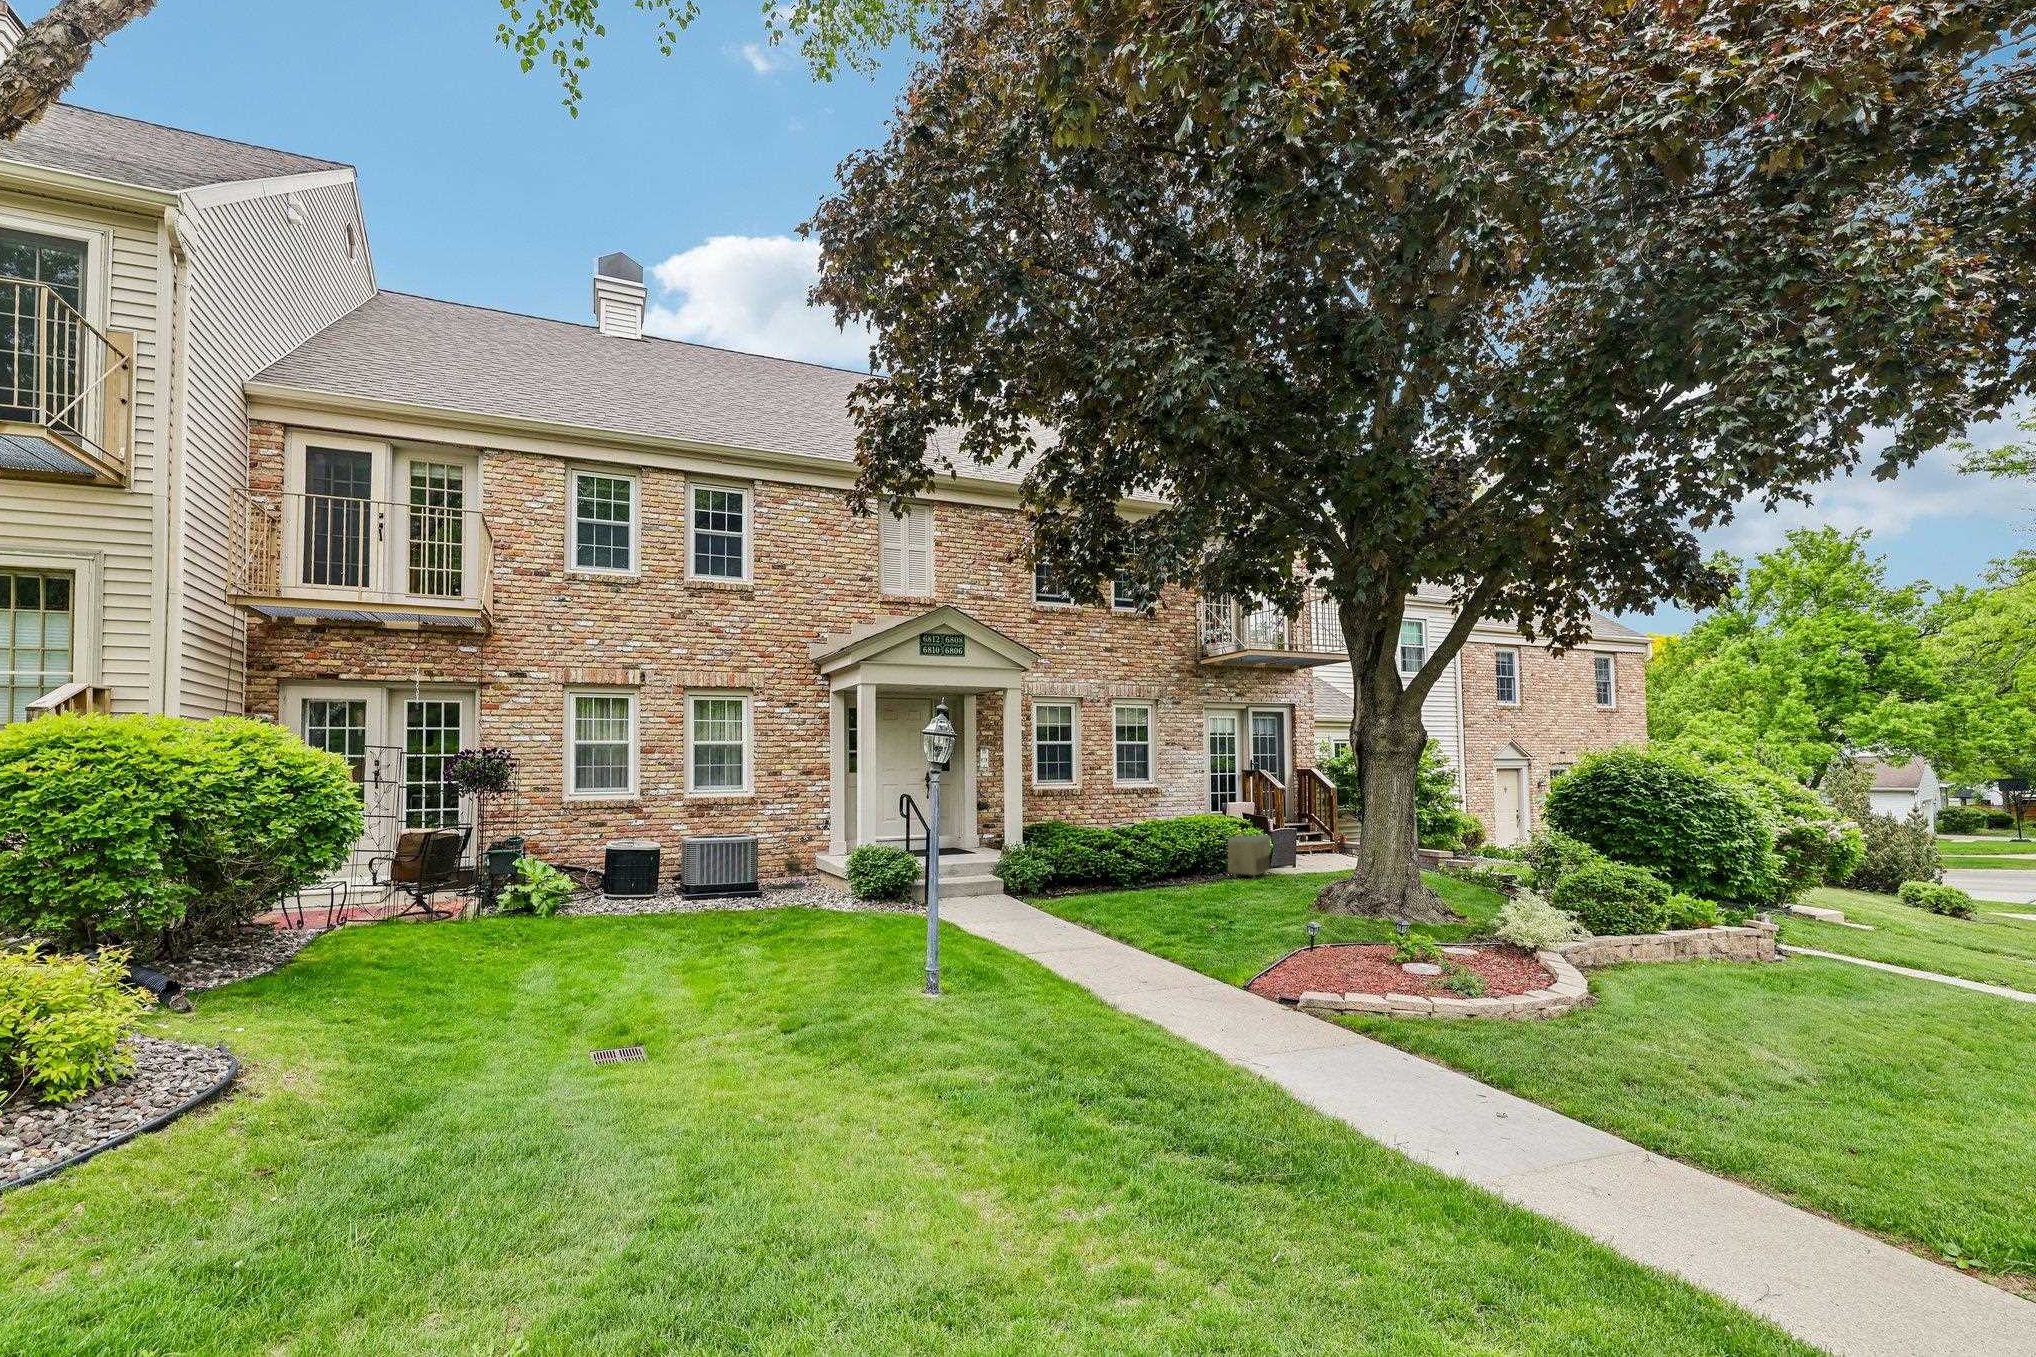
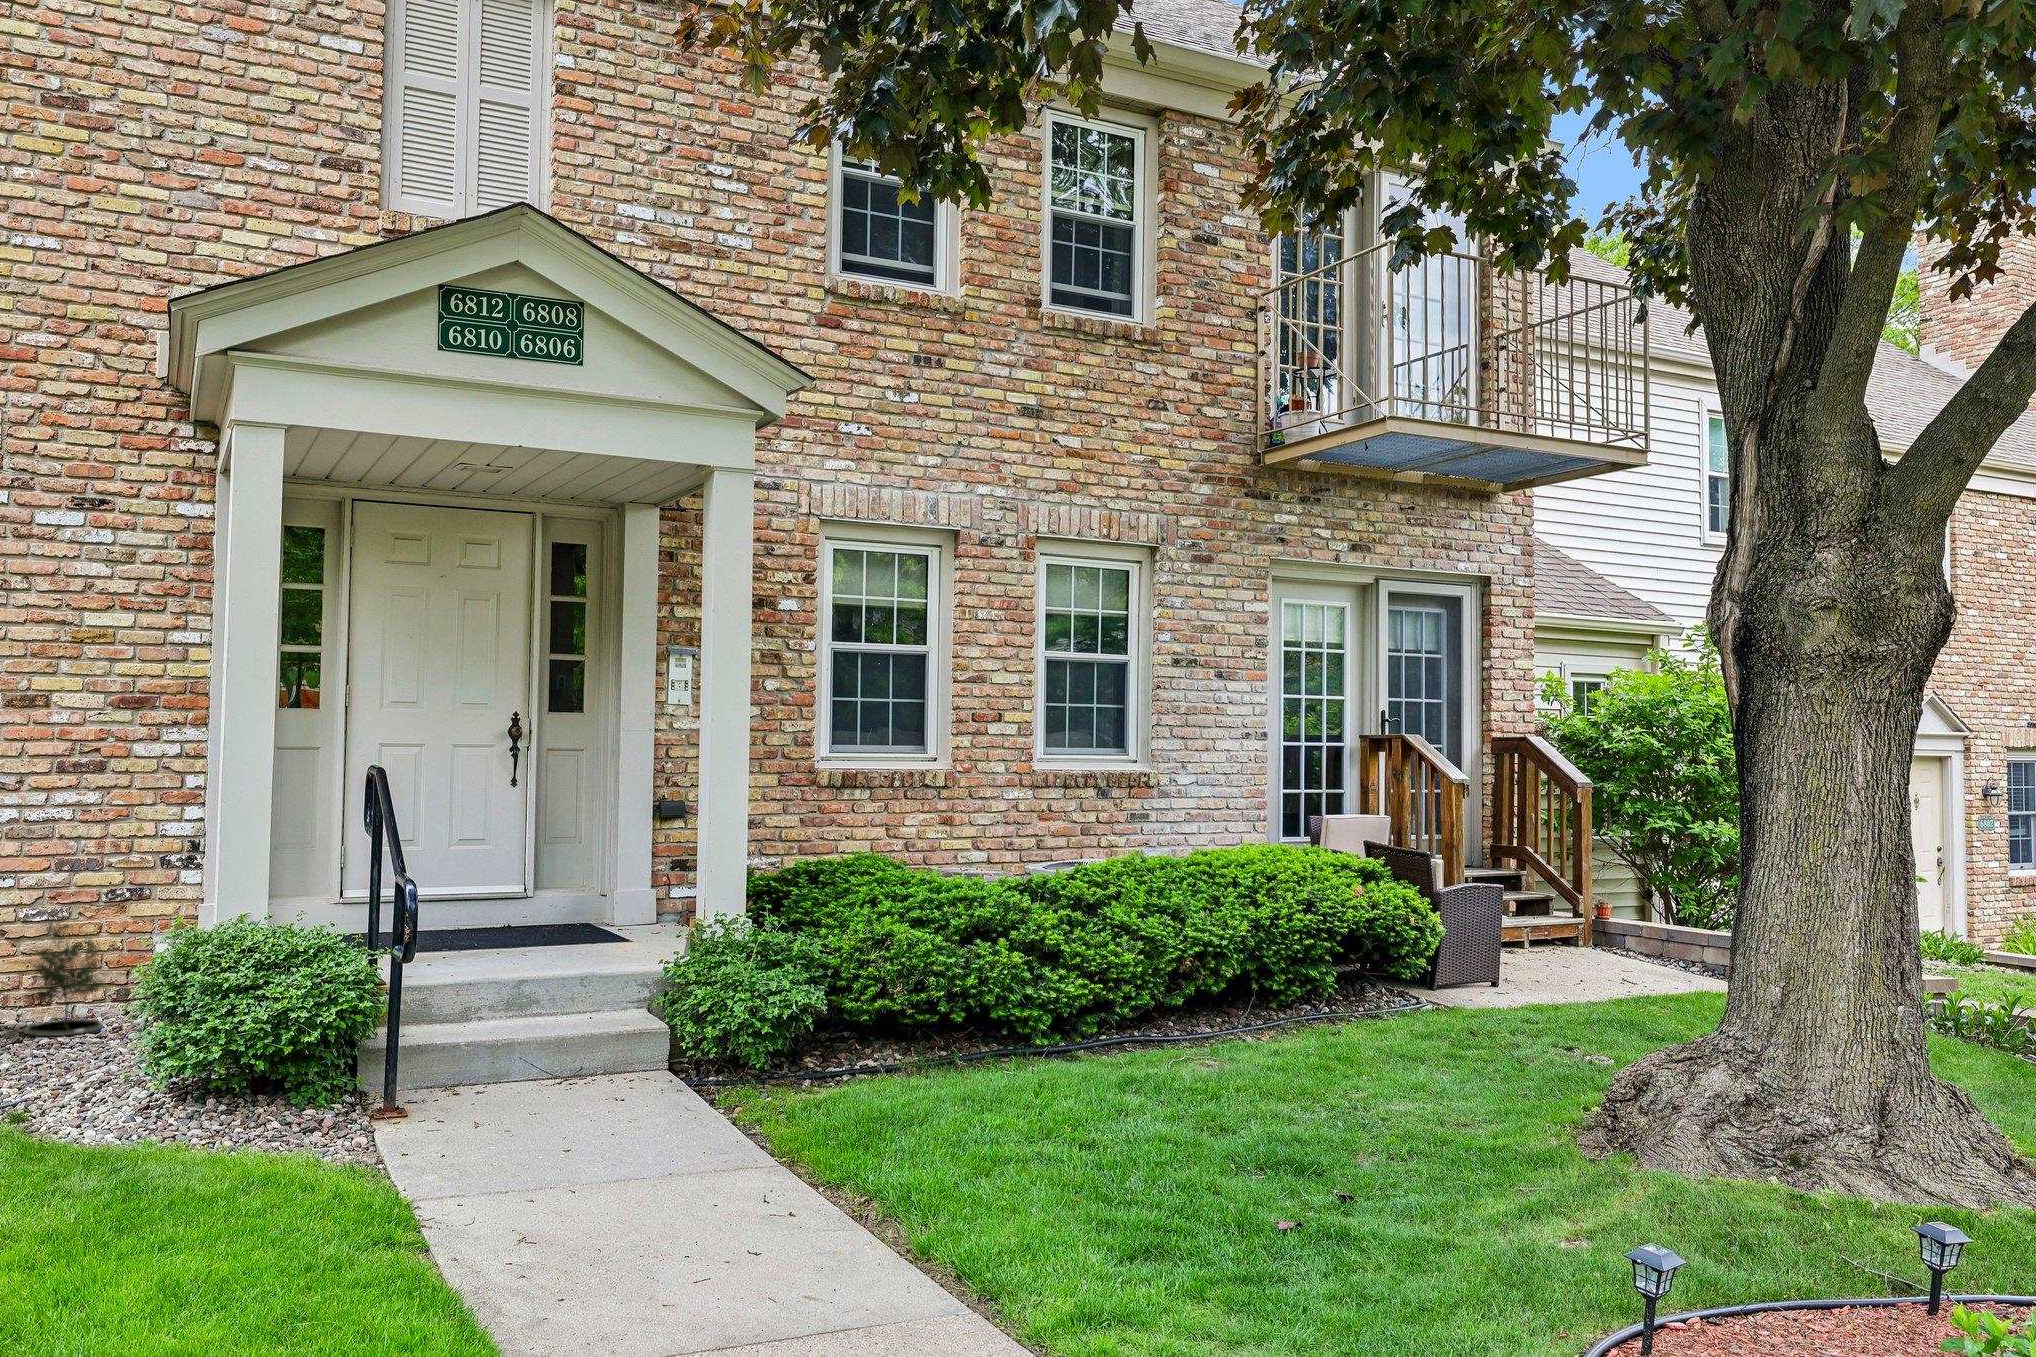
storage bench: present [1228,835,1271,878] -> none [1323,895,1437,1016]

